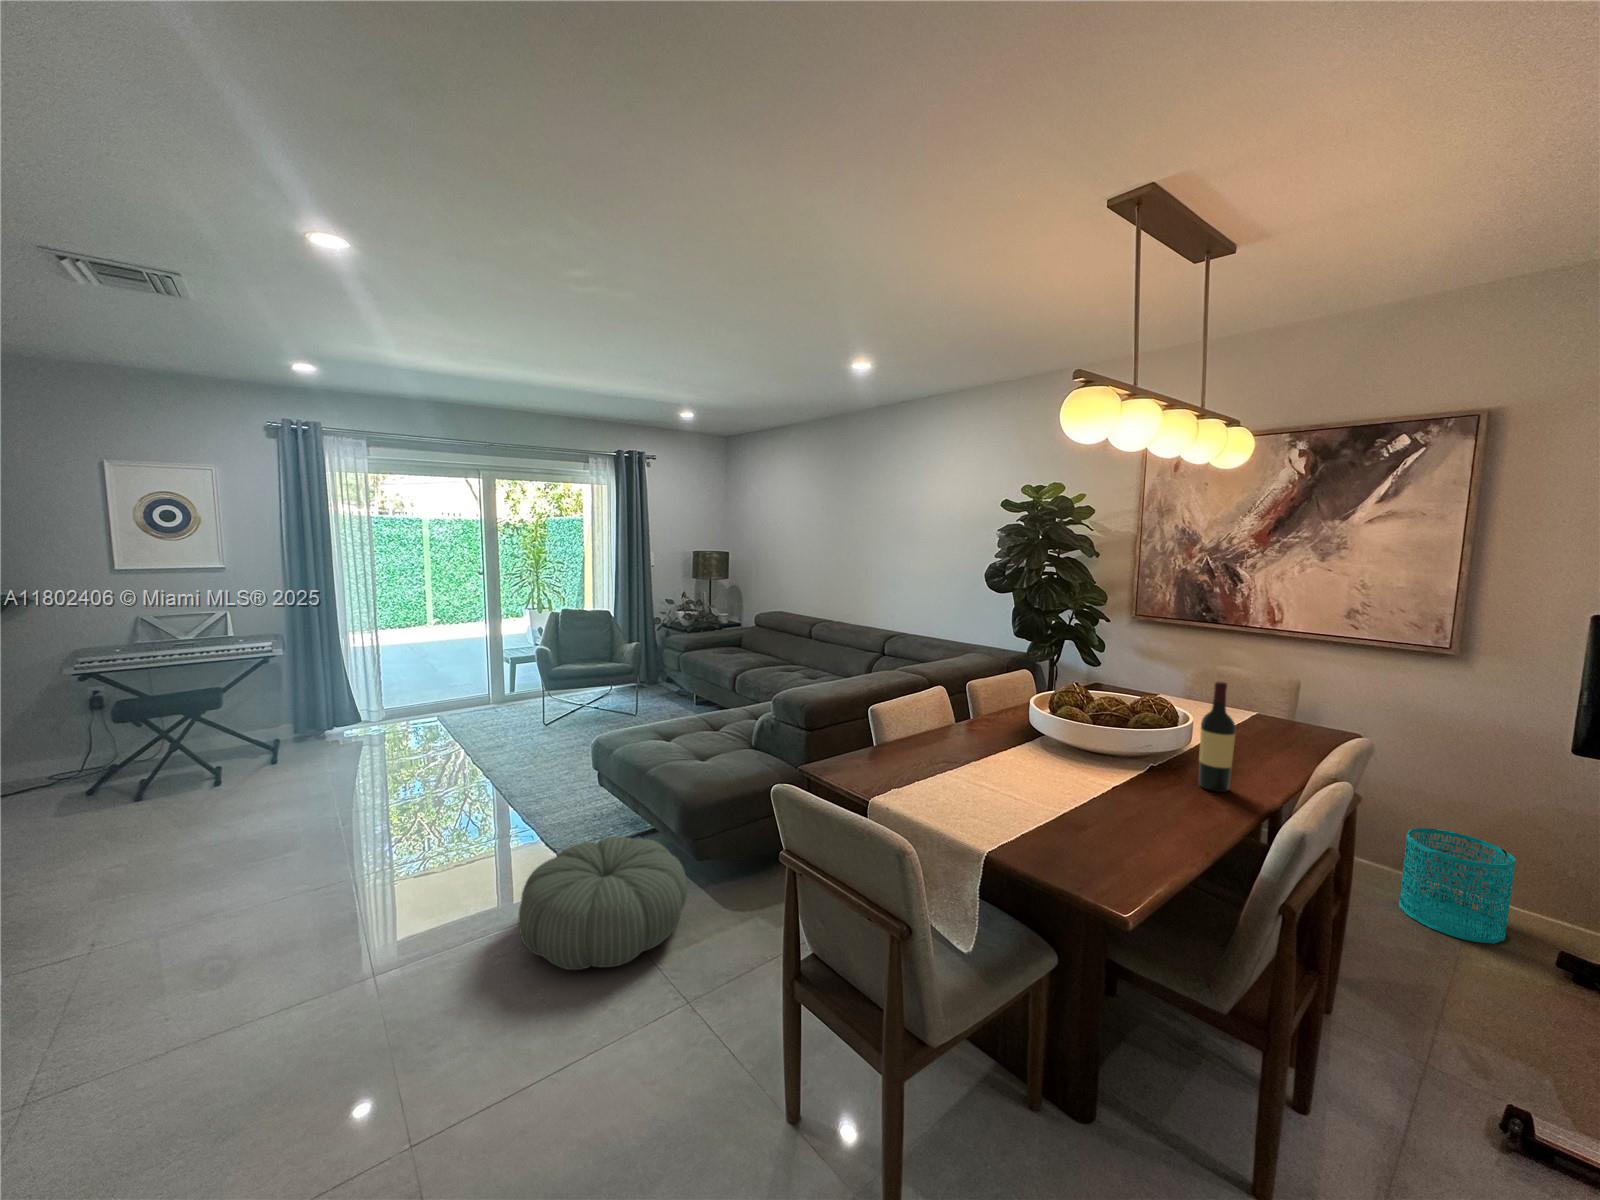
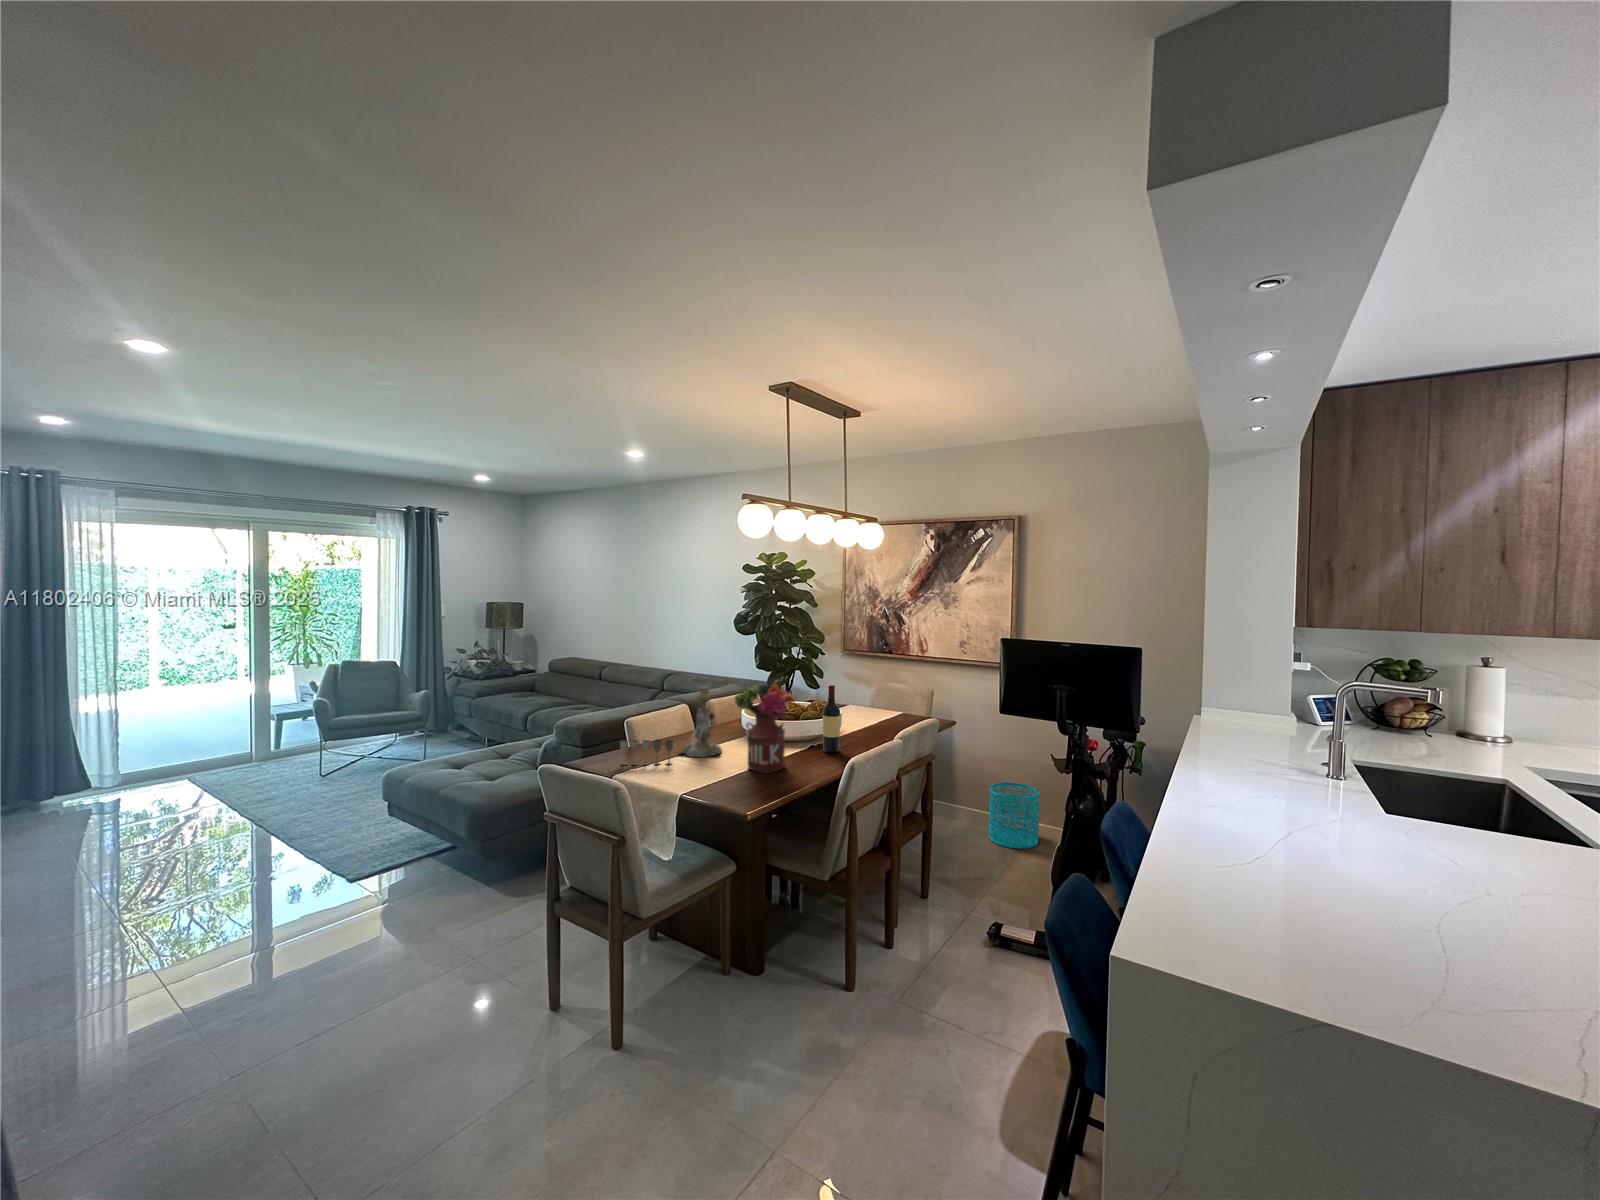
candlestick: none [960,672,1029,781] -> present [680,686,722,757]
flower arrangement: none [1074,680,1187,831] -> present [735,684,795,772]
wine glass: none [882,749,963,793] -> present [620,740,673,765]
pouf: present [518,836,687,970] -> none [322,845,475,944]

